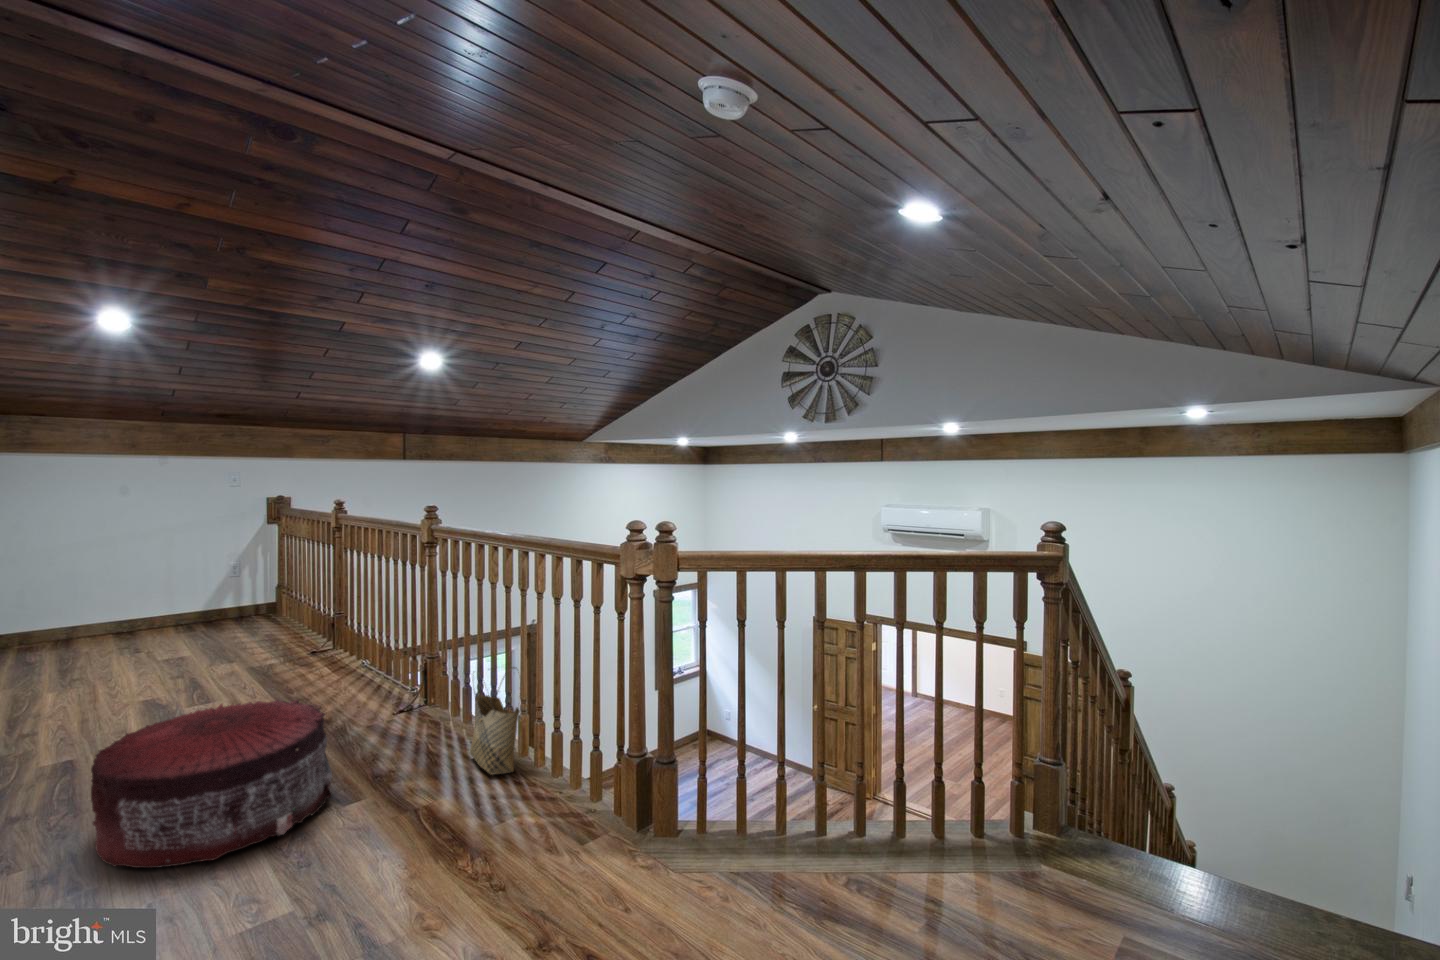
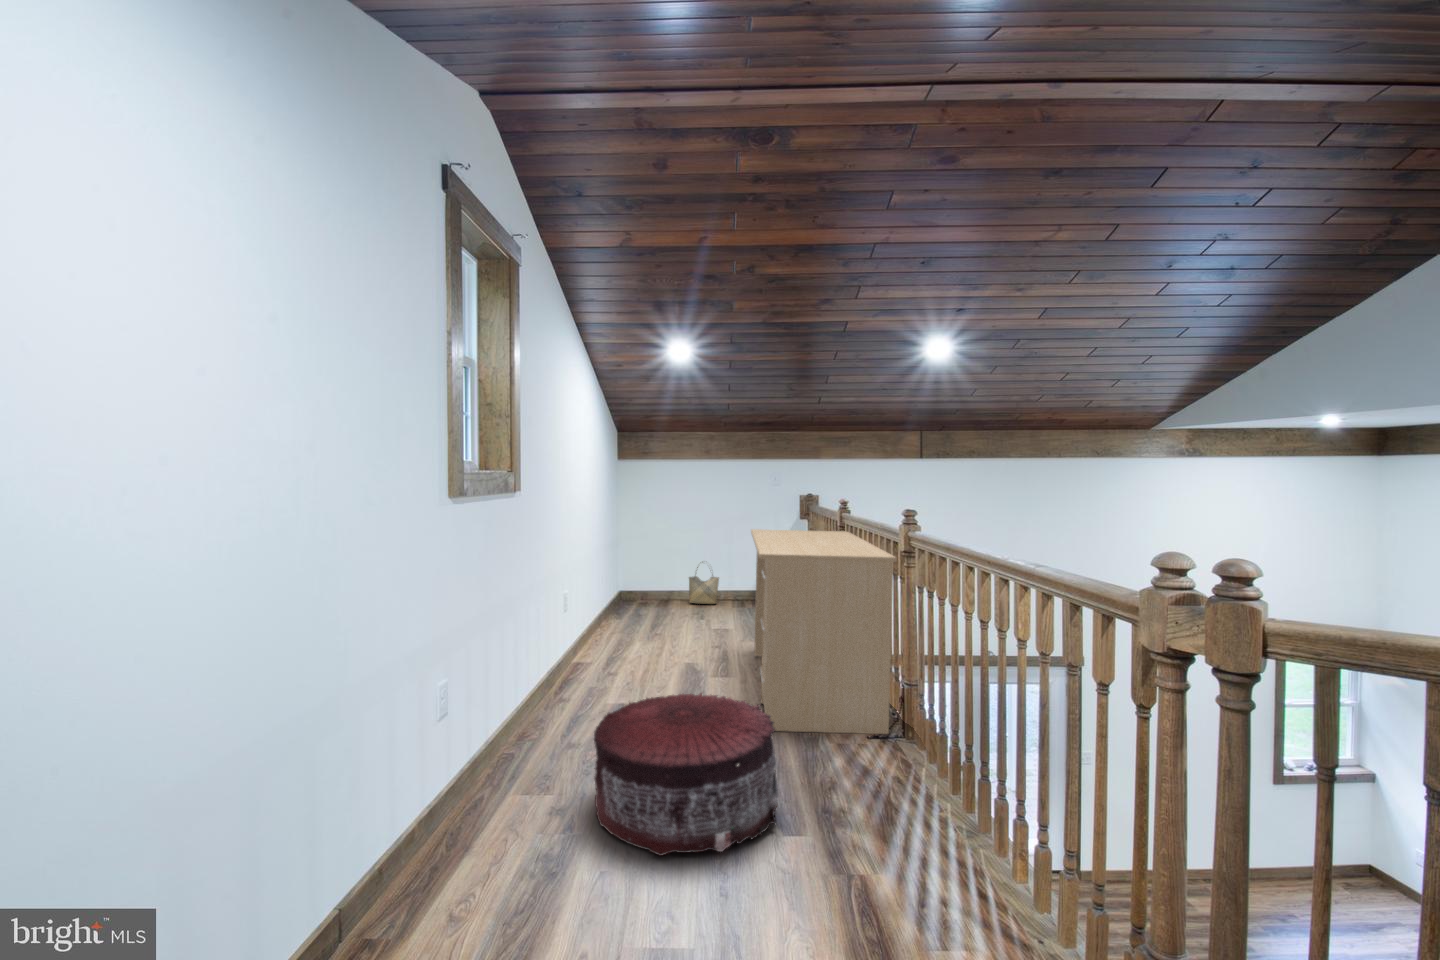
desk: none [227,529,418,737] -> present [751,529,897,734]
woven basket: present [470,667,521,775] -> present [689,567,719,604]

